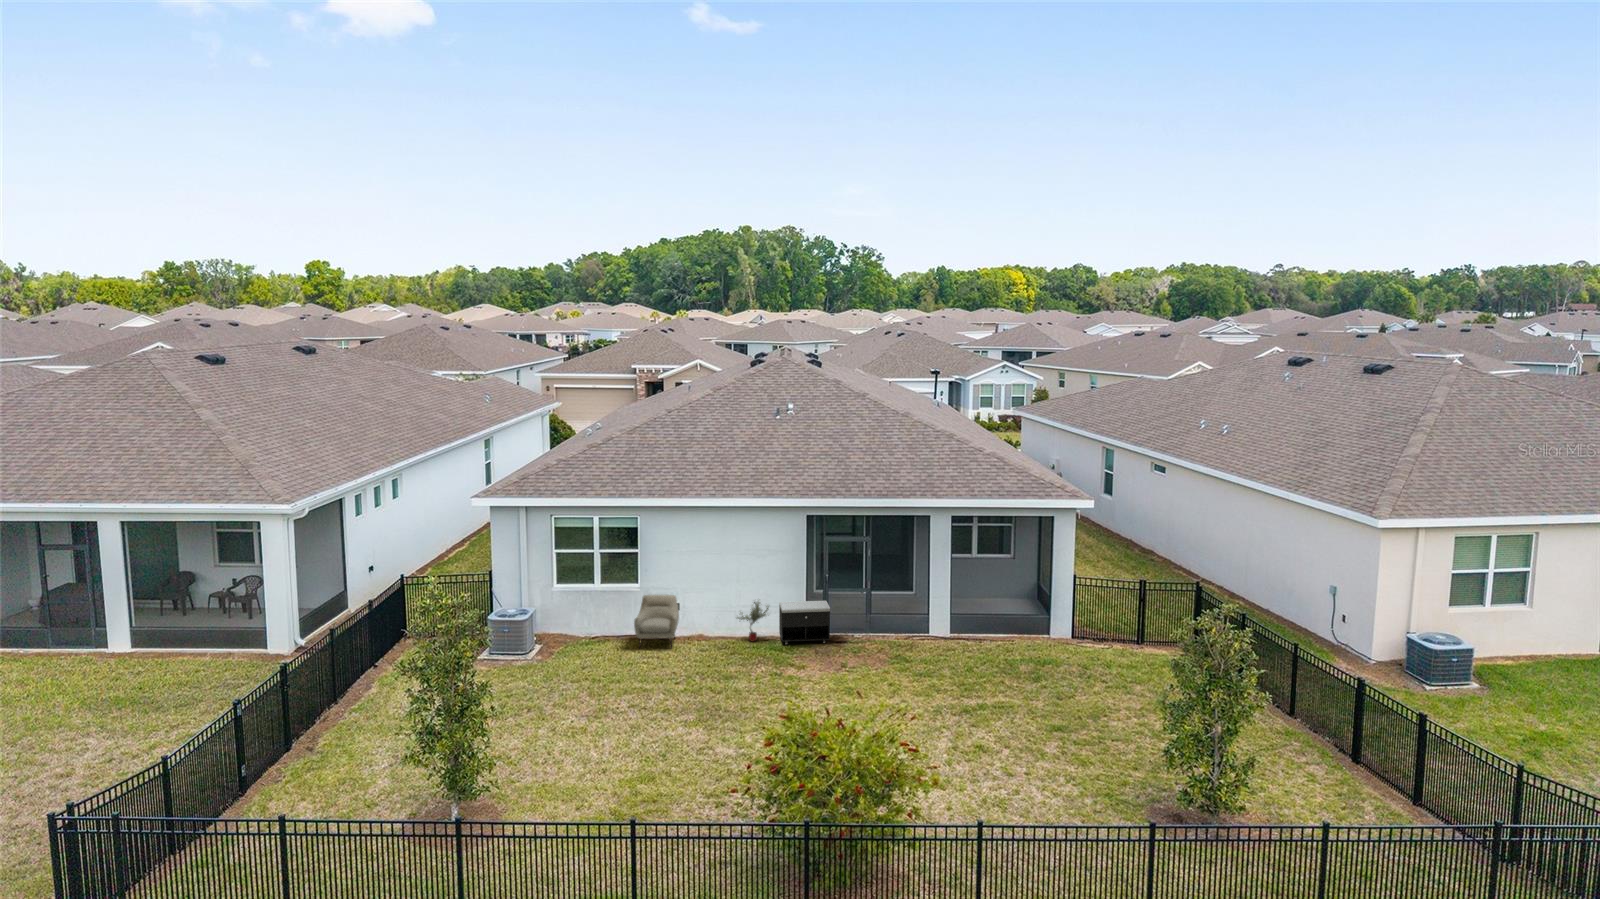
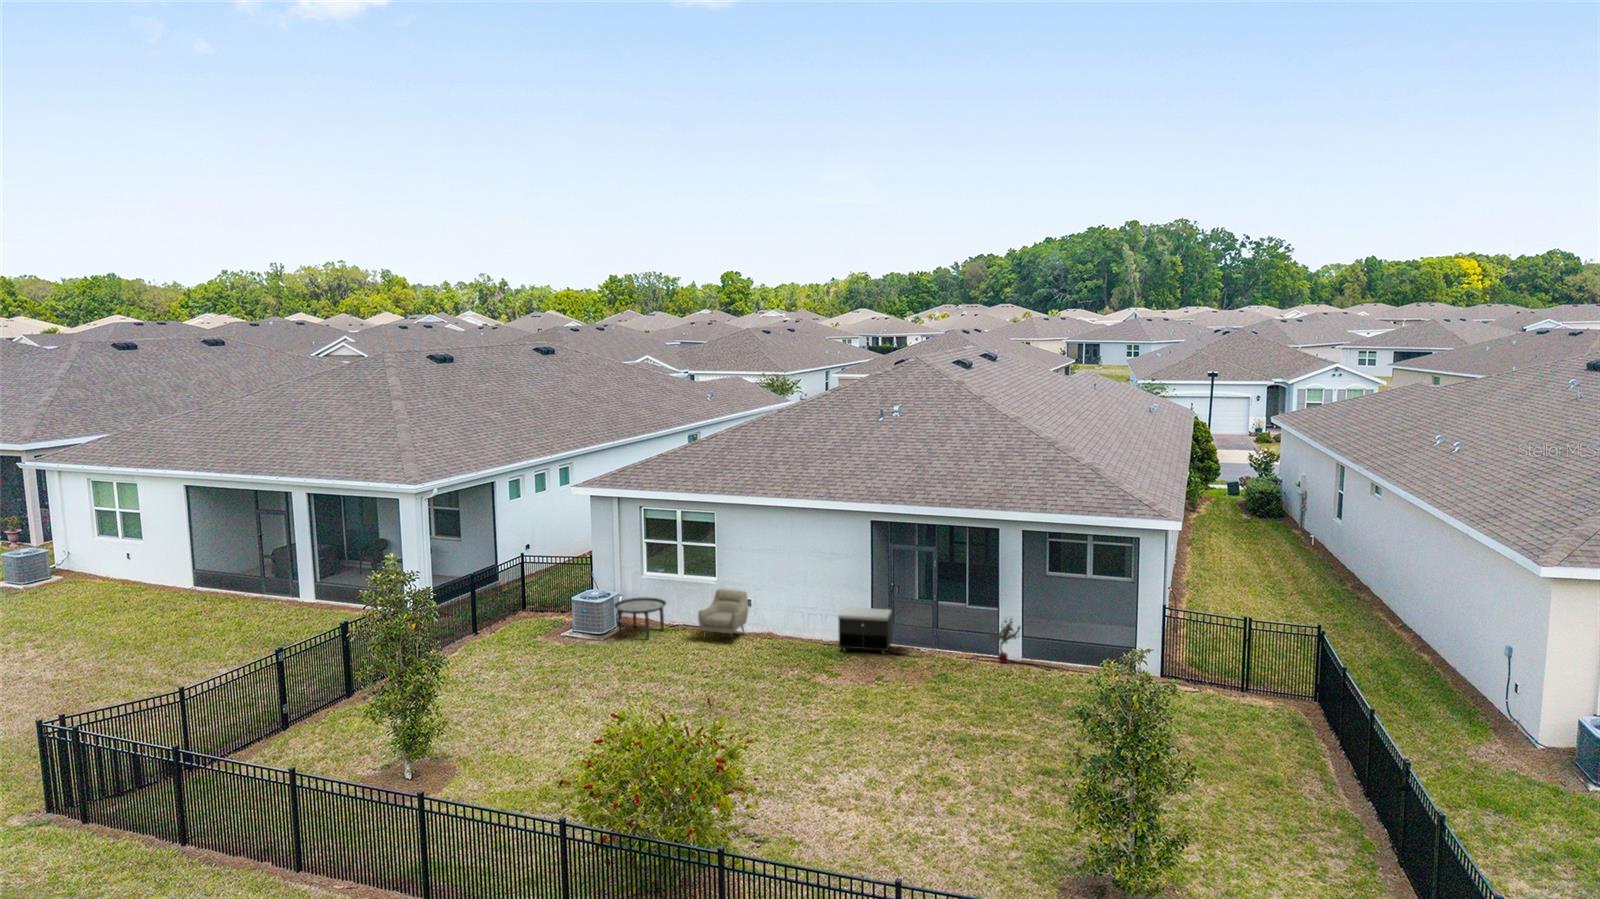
potted tree: present [737,602,769,641] -> present [988,619,1021,663]
round table: none [537,610,593,654] -> present [614,597,666,640]

